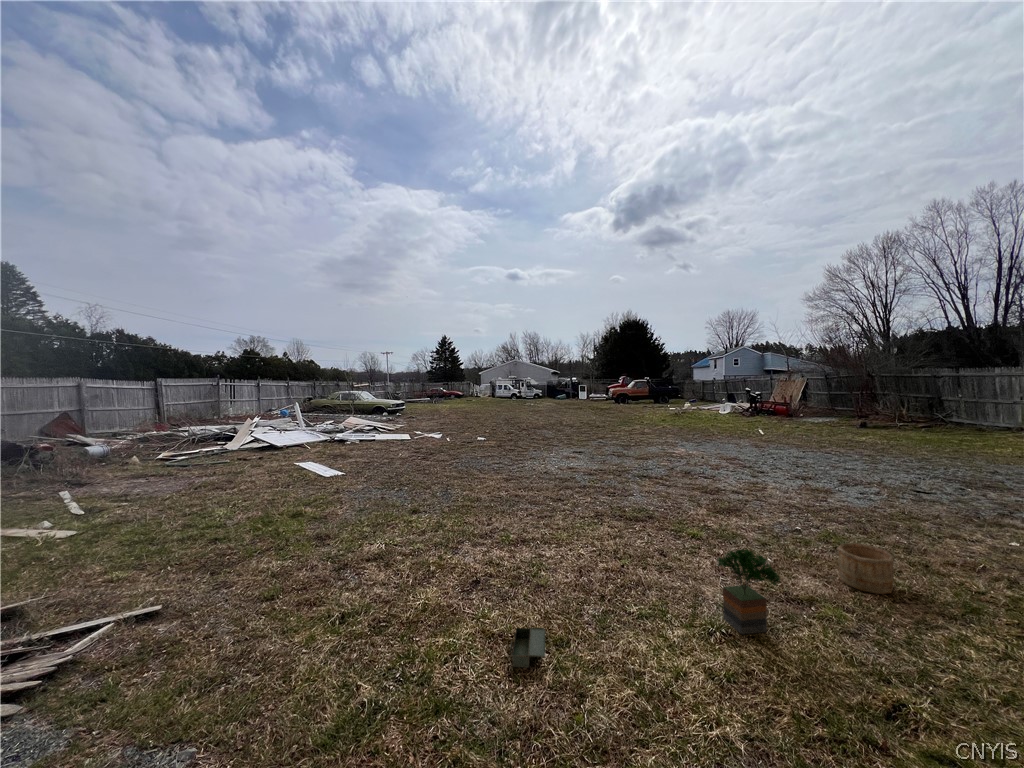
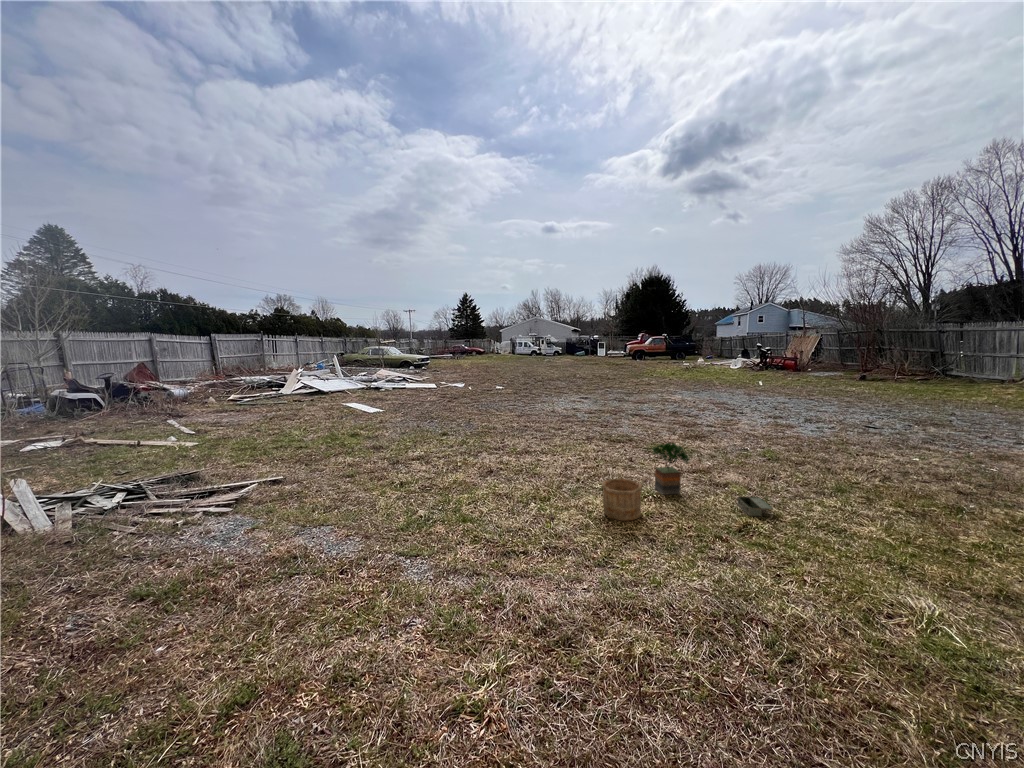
wooden bucket: present [837,543,895,594] -> present [602,478,642,521]
toolbox: present [510,627,546,668] -> present [737,497,773,516]

